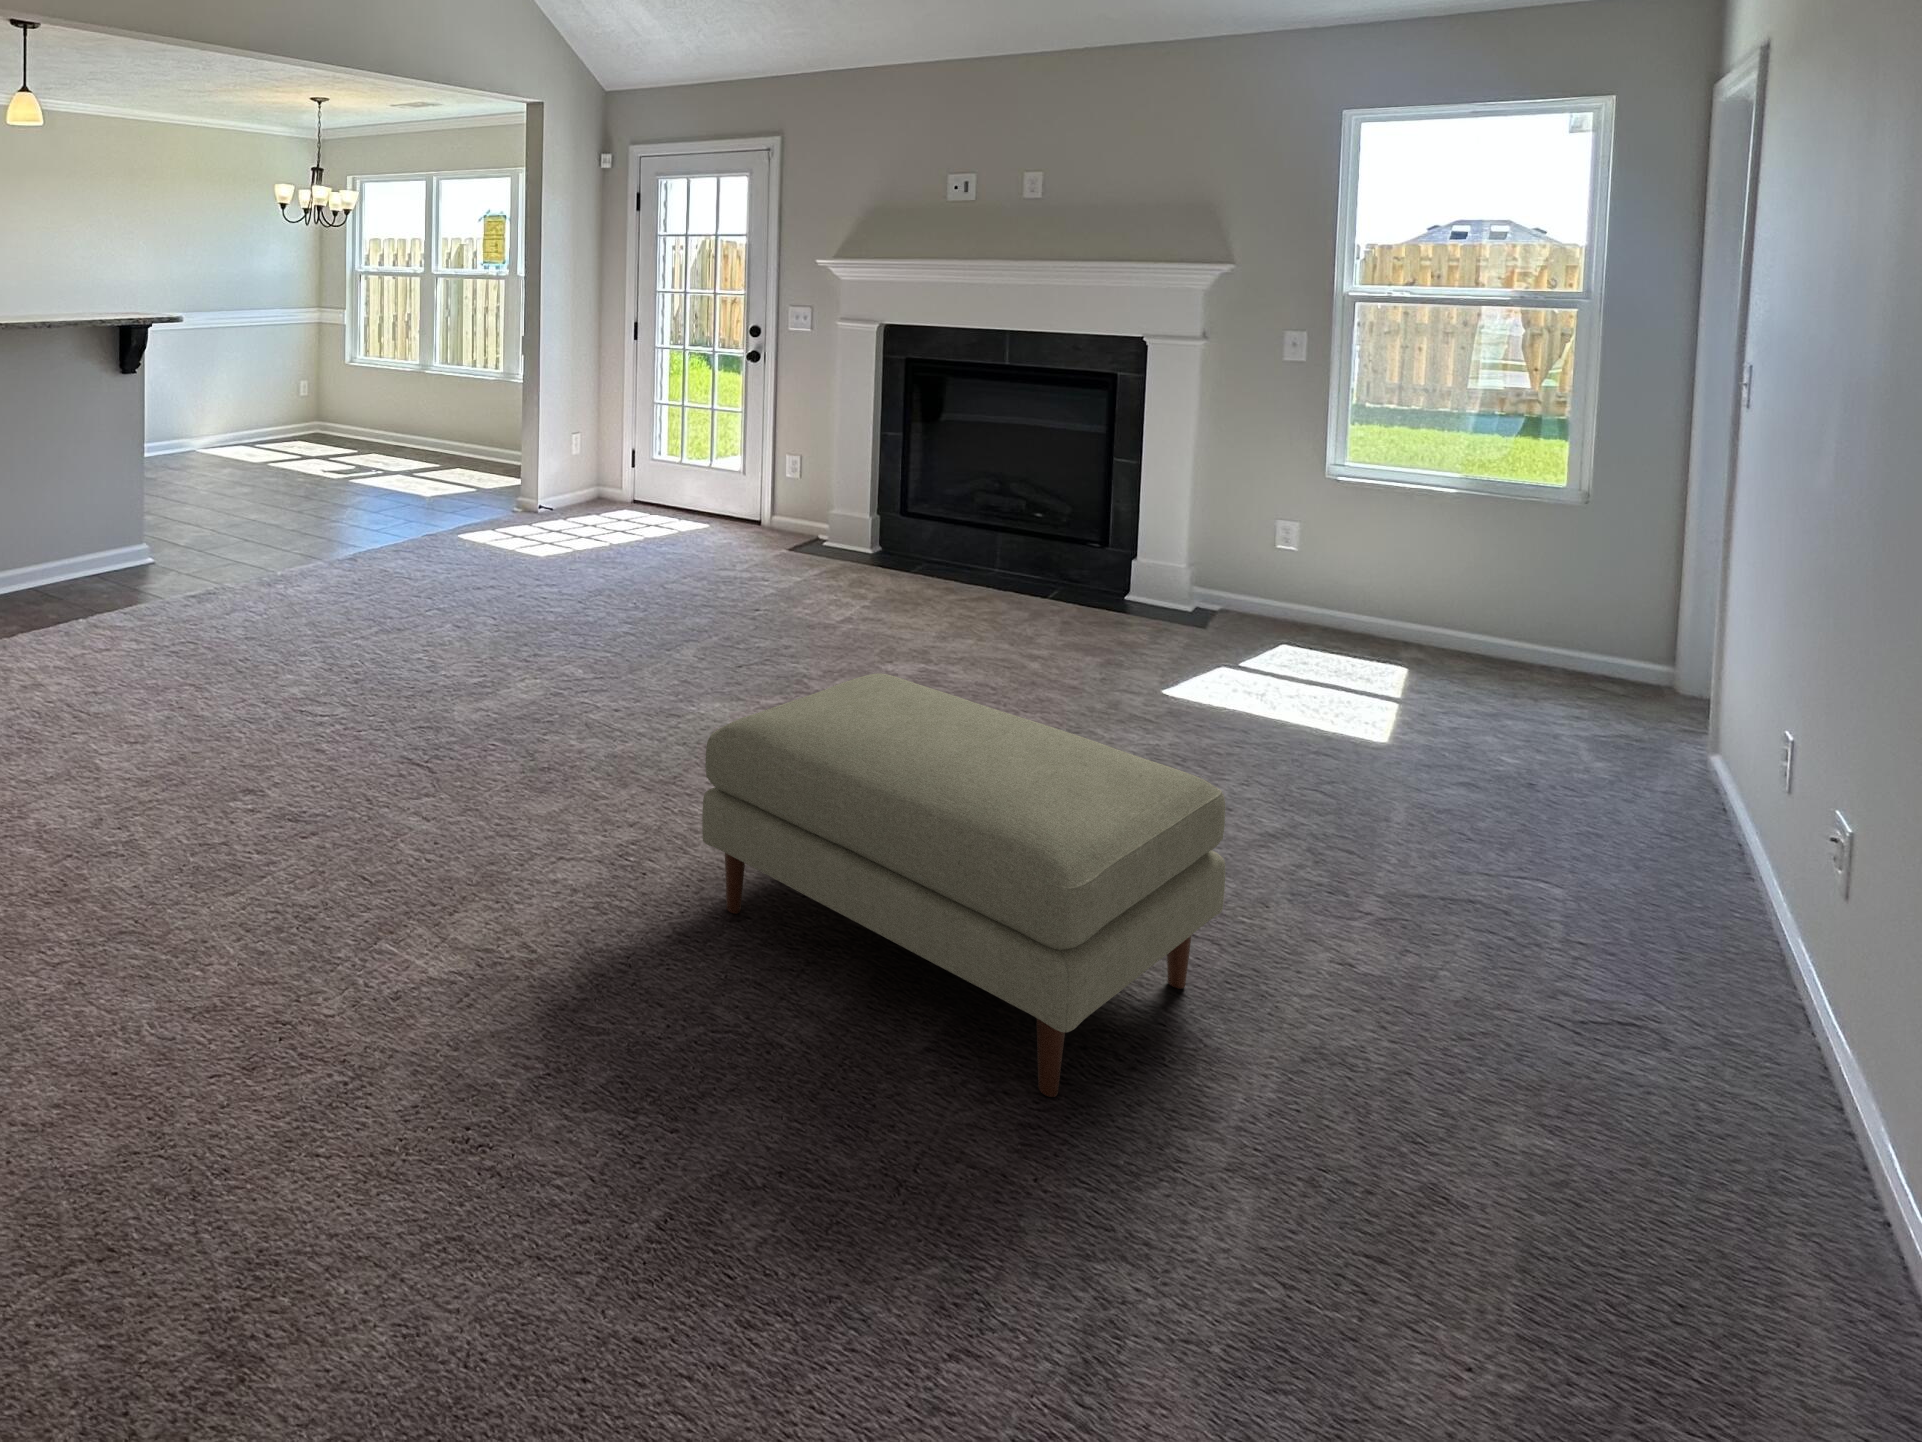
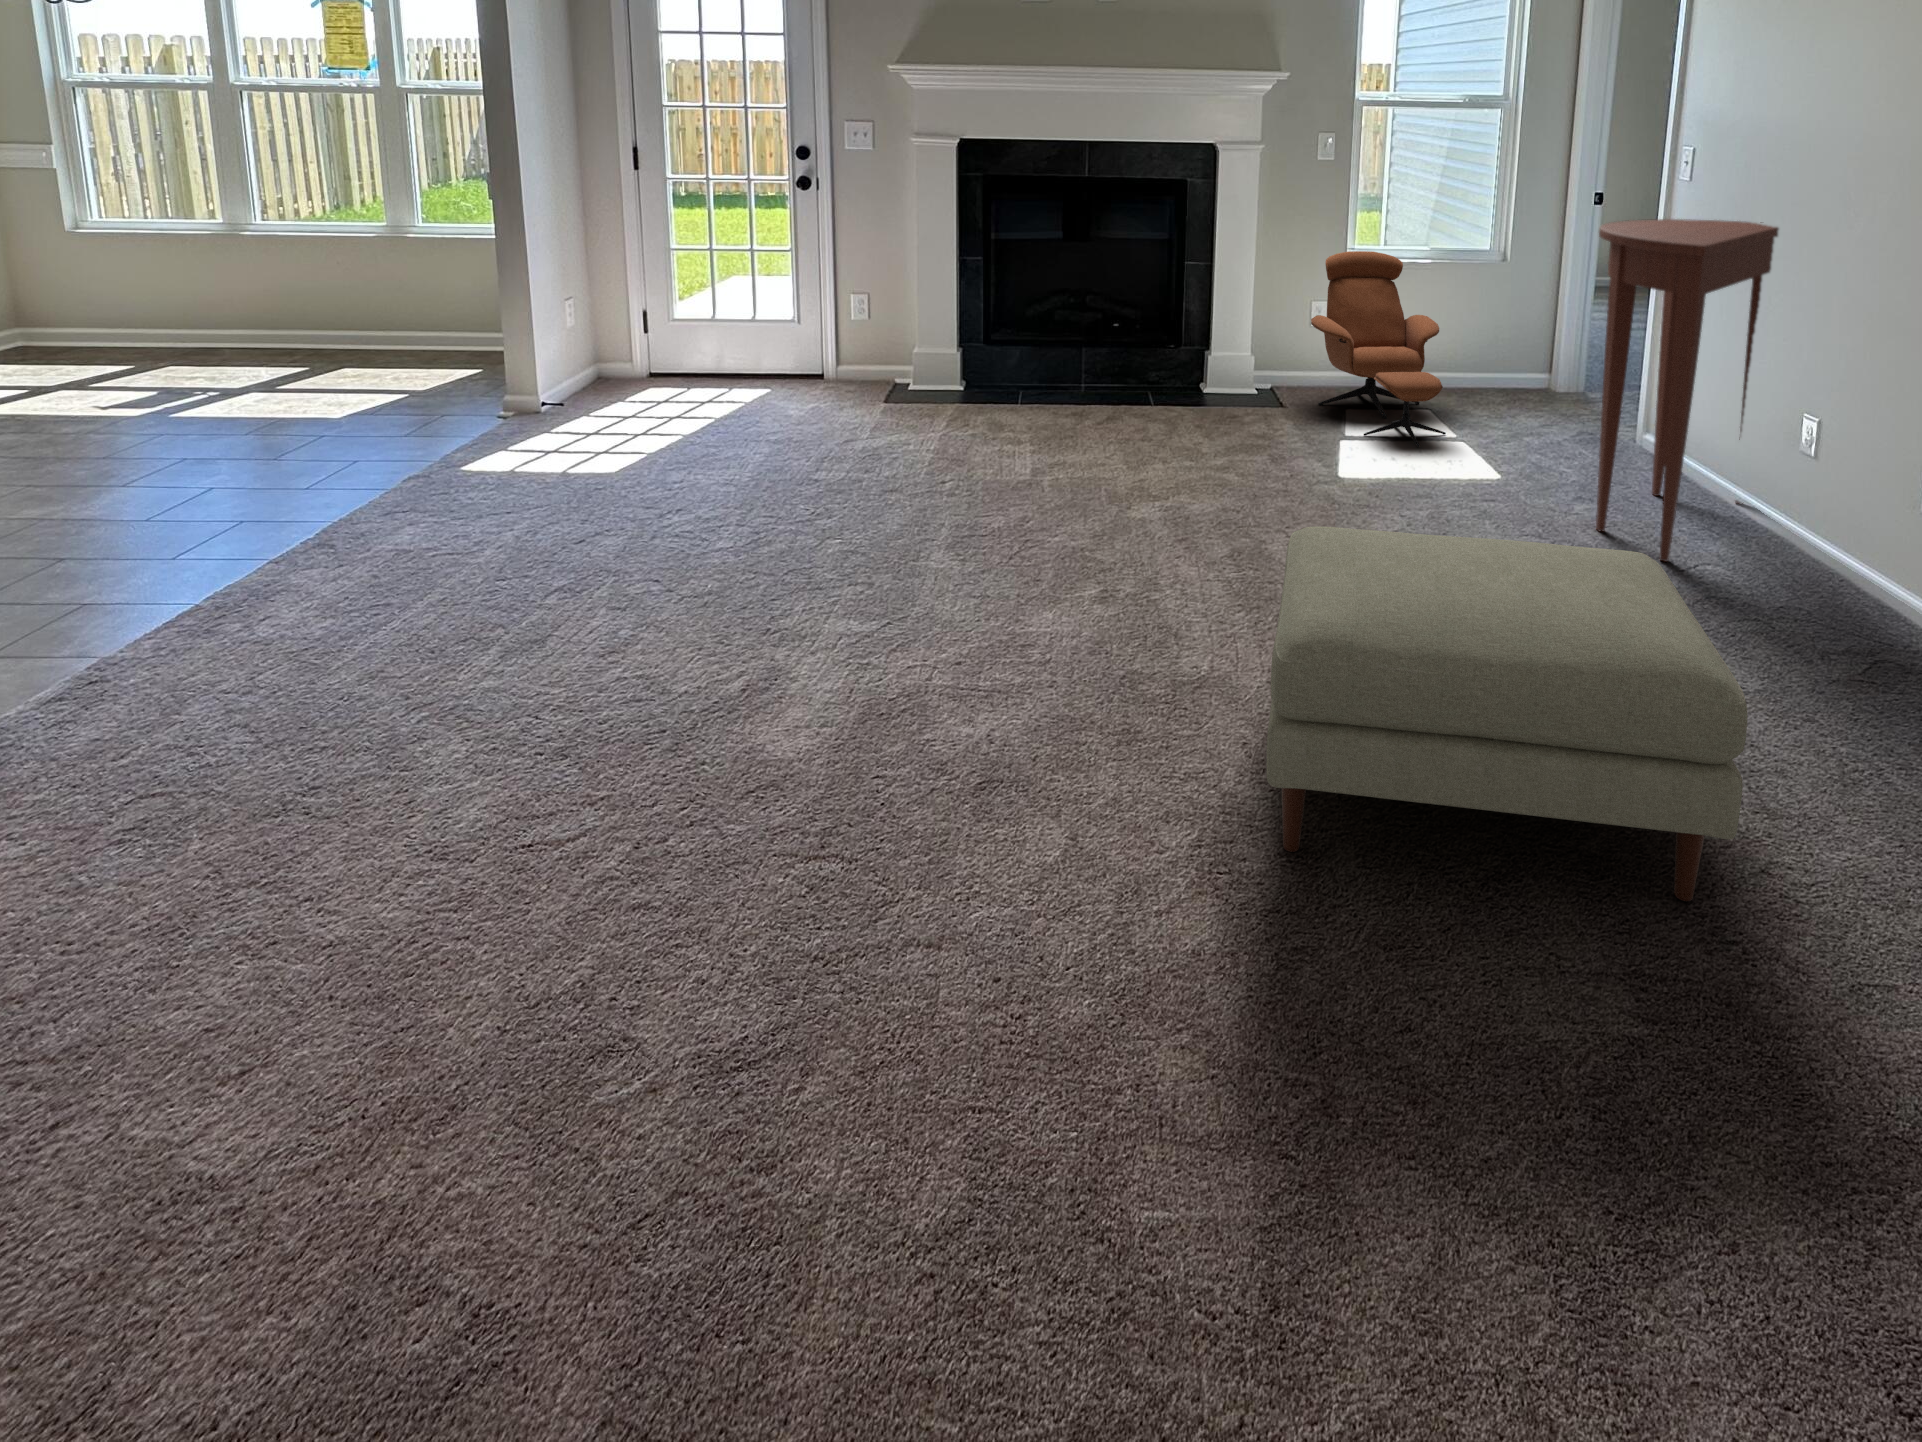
console table: none [1490,453,1918,893] -> present [1596,219,1779,561]
lounge chair: none [1258,469,1448,703] -> present [1311,251,1446,447]

